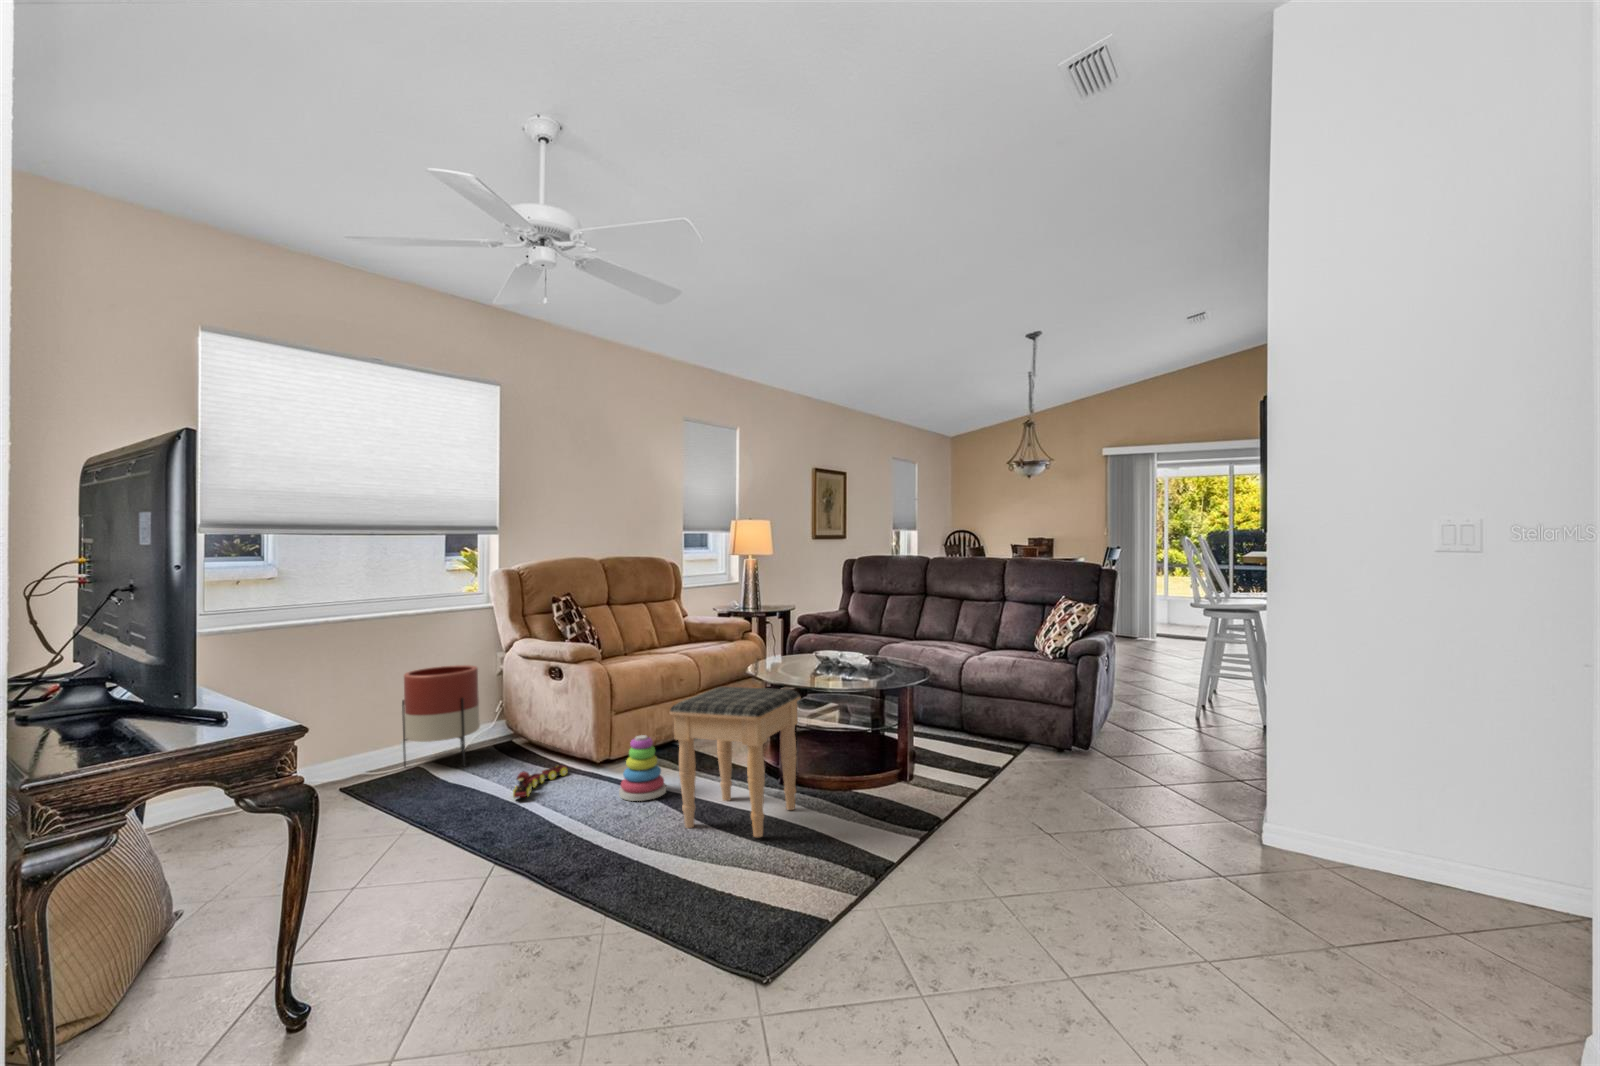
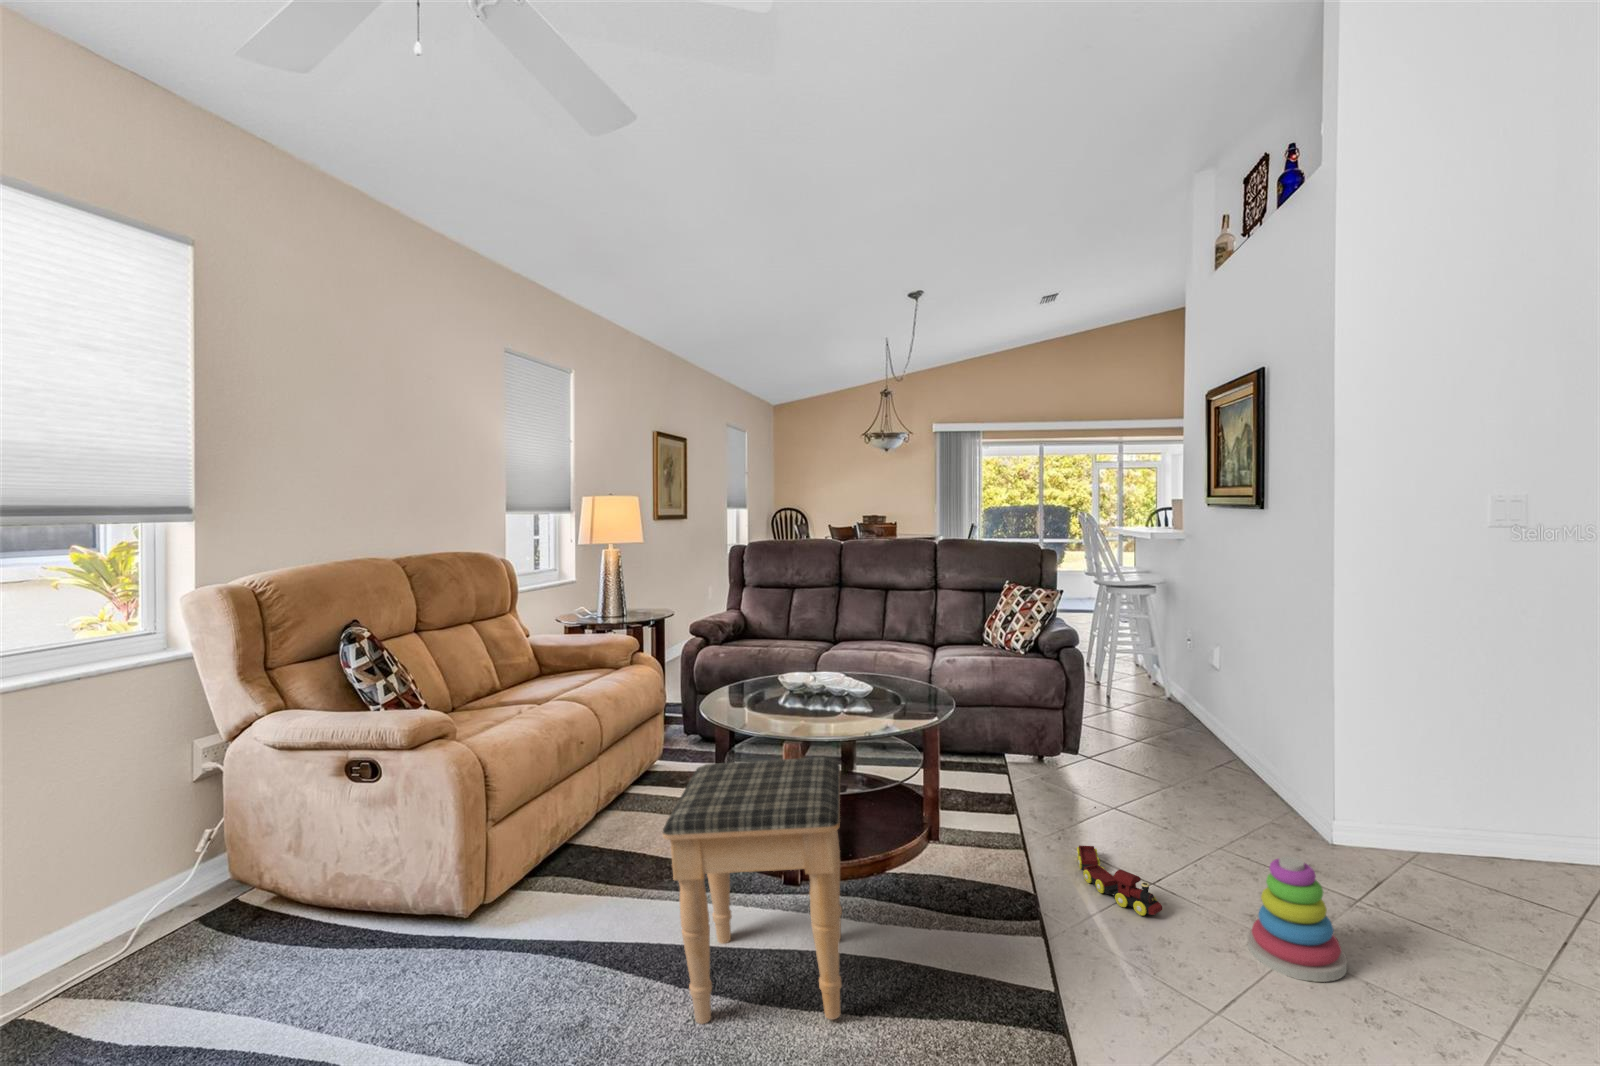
planter: present [402,665,480,766] -> none [48,773,225,993]
stacking toy: present [619,735,666,801] -> present [1248,856,1347,982]
toy train: present [513,766,568,798] -> present [1077,846,1162,916]

